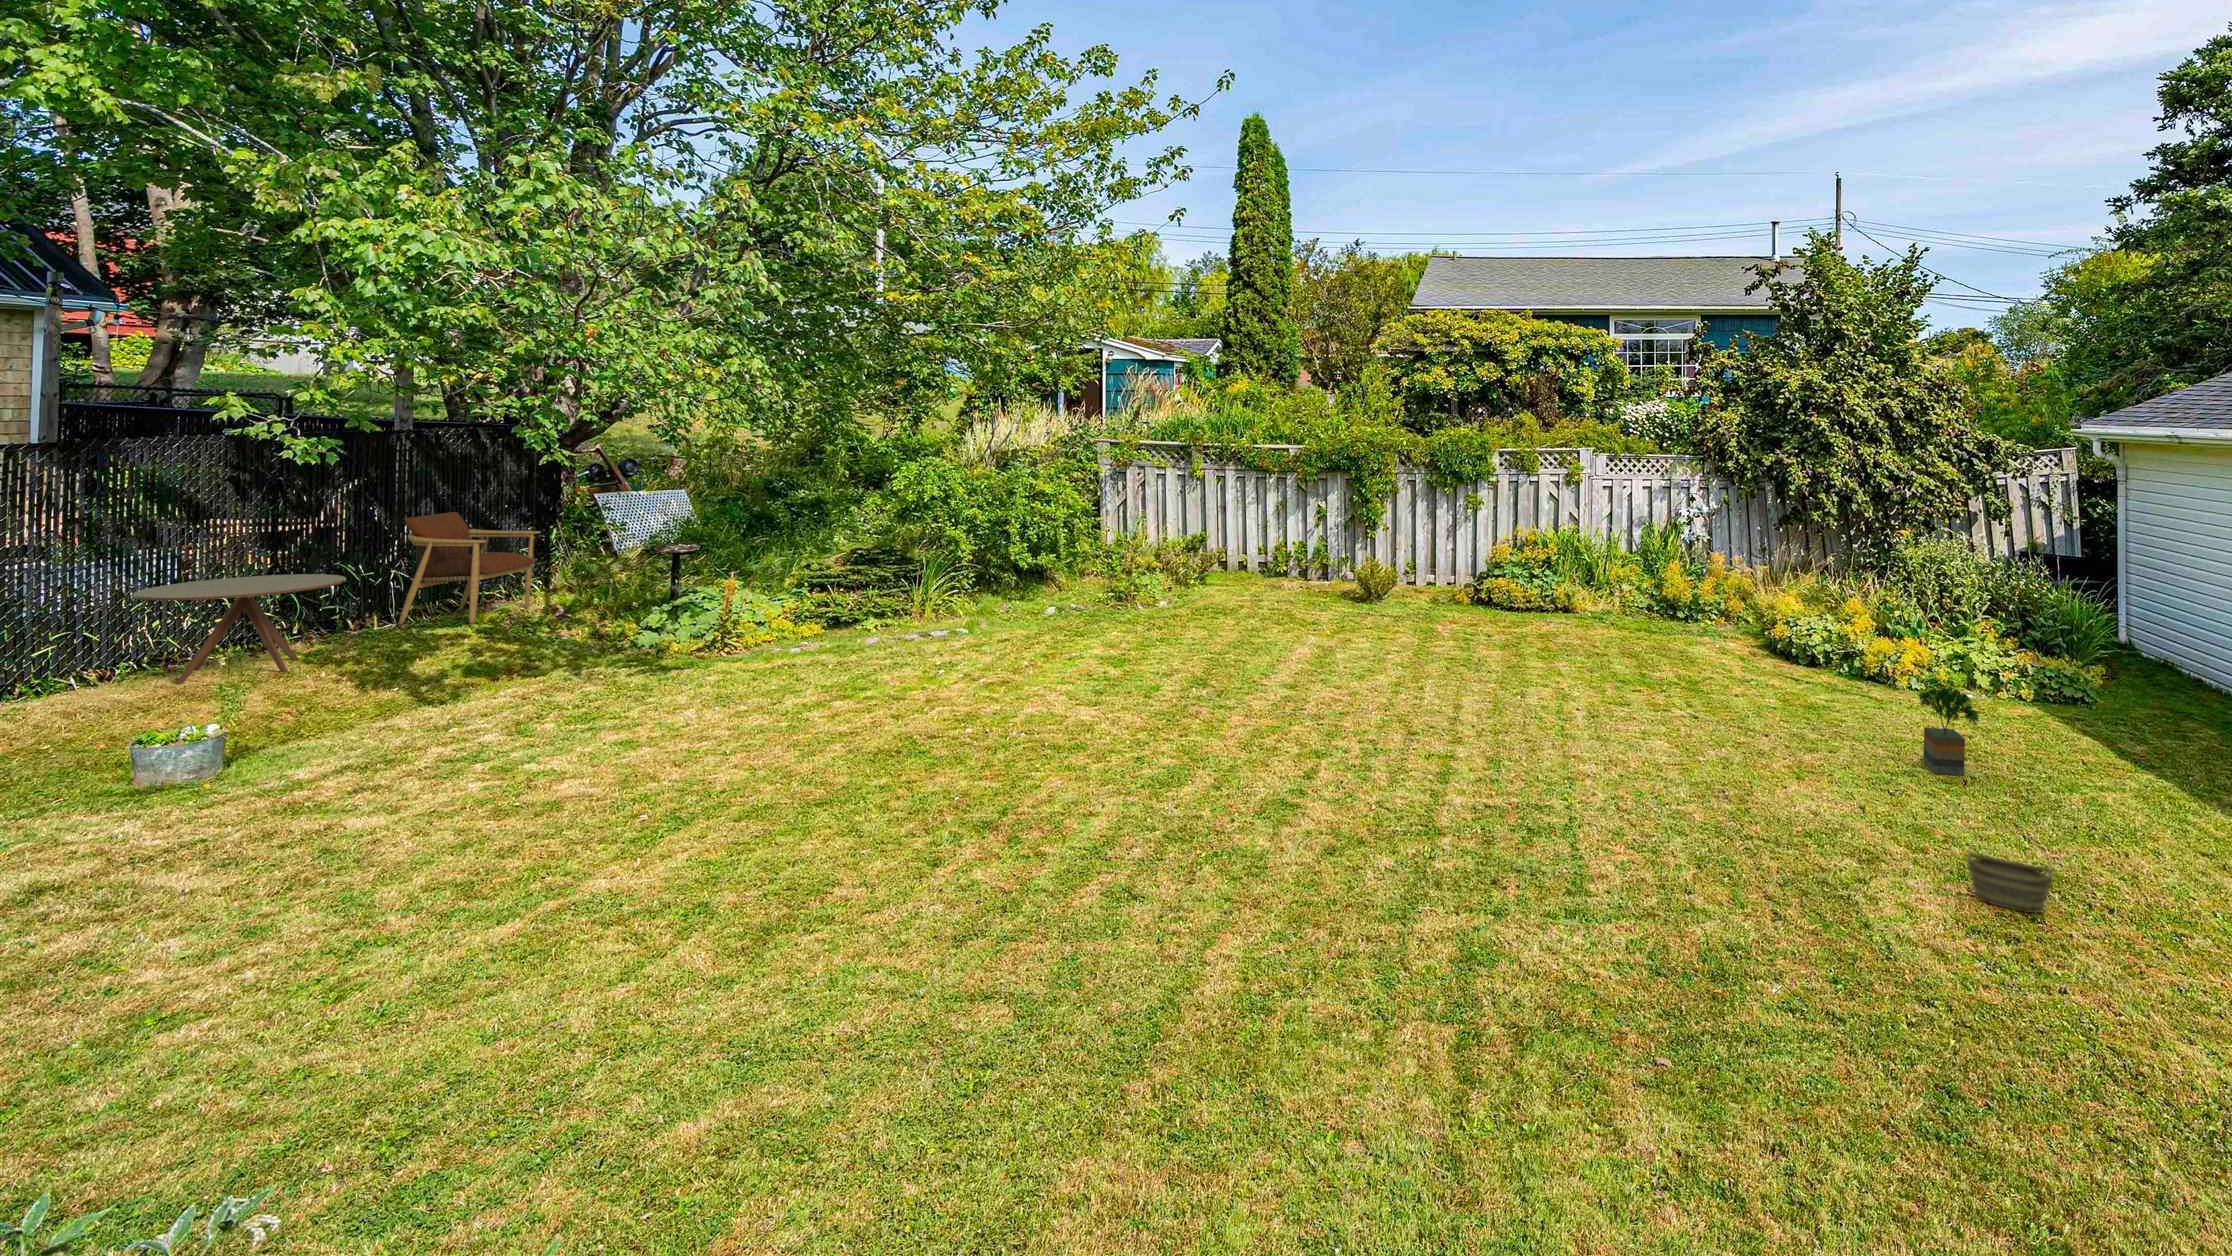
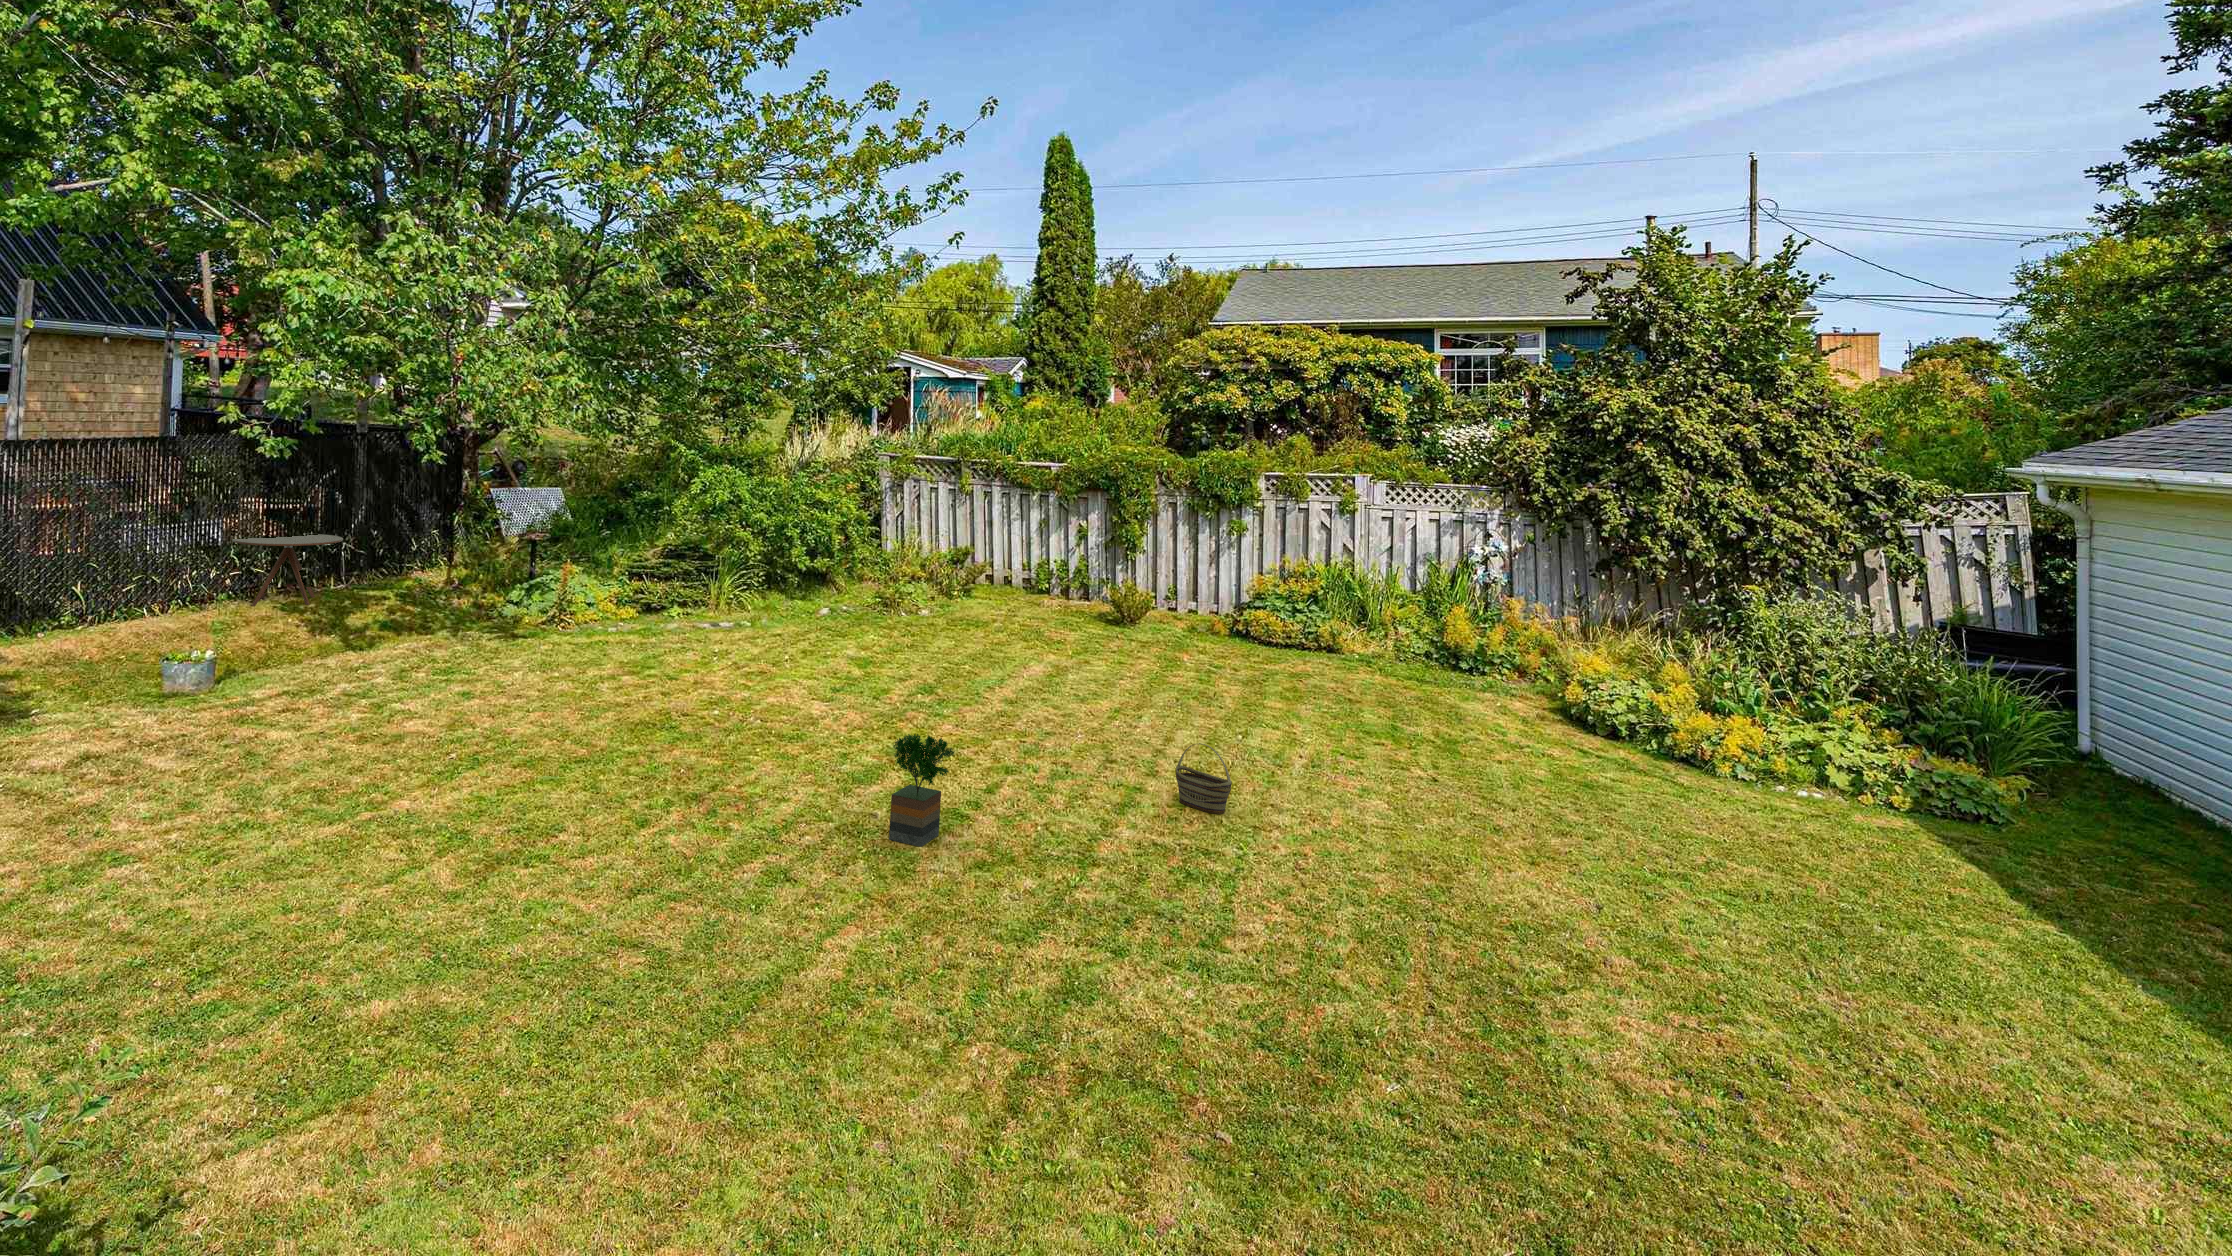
armchair: present [399,512,541,624] -> none [371,496,459,584]
potted tree: present [1918,687,1980,775] -> present [889,734,955,847]
basket: present [1967,827,2053,913] -> present [1176,744,1232,814]

